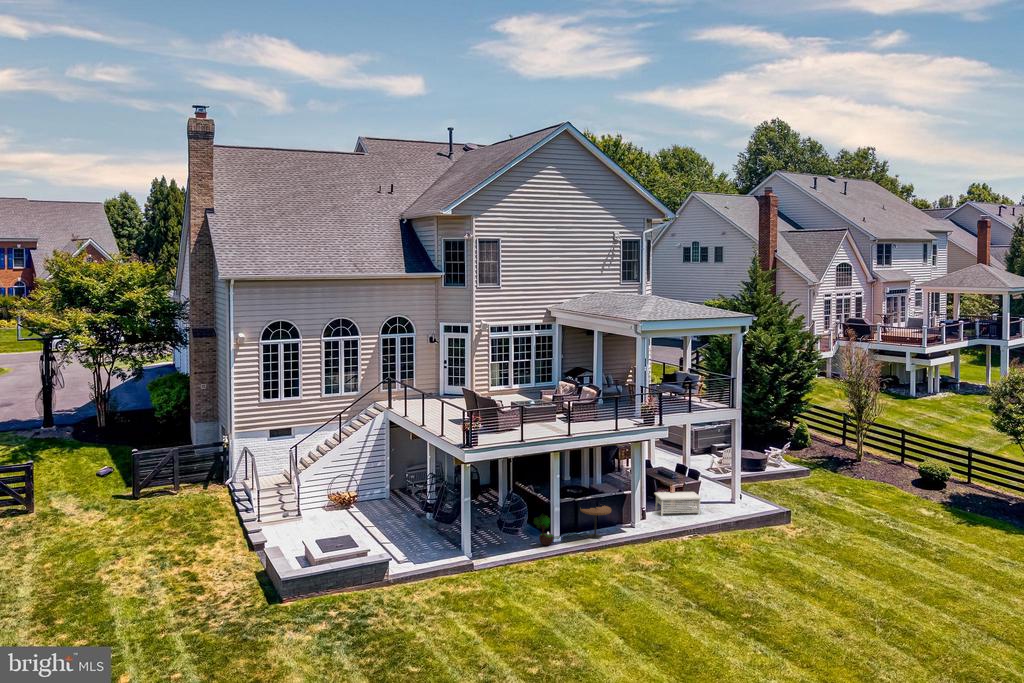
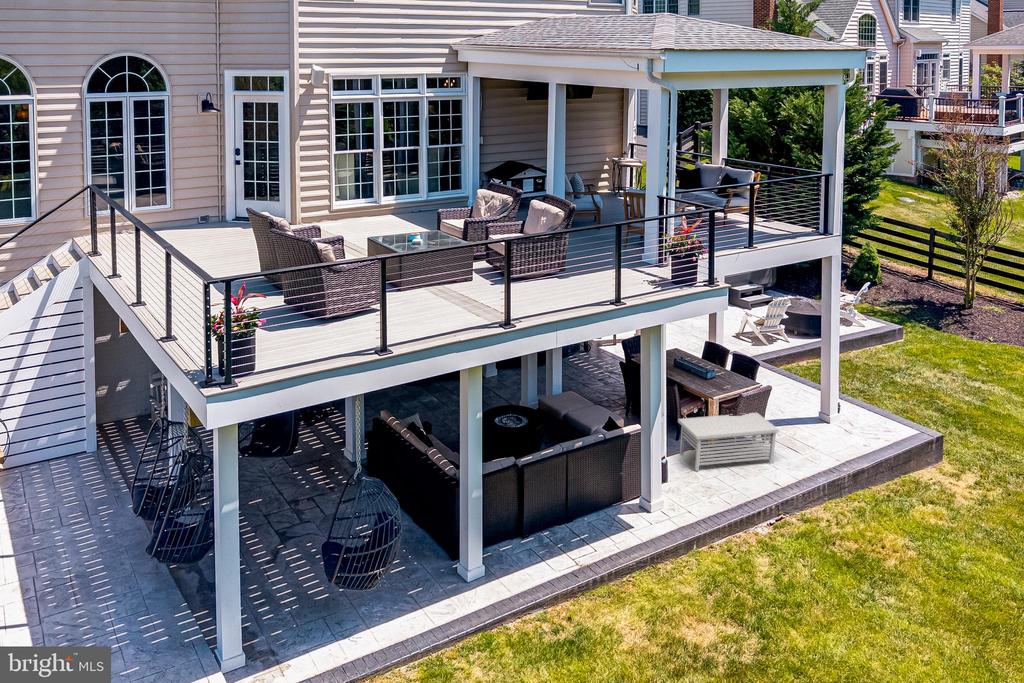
side table: present [580,506,611,539] -> none [530,473,603,557]
potted tree: present [535,516,554,545] -> none [415,516,469,591]

